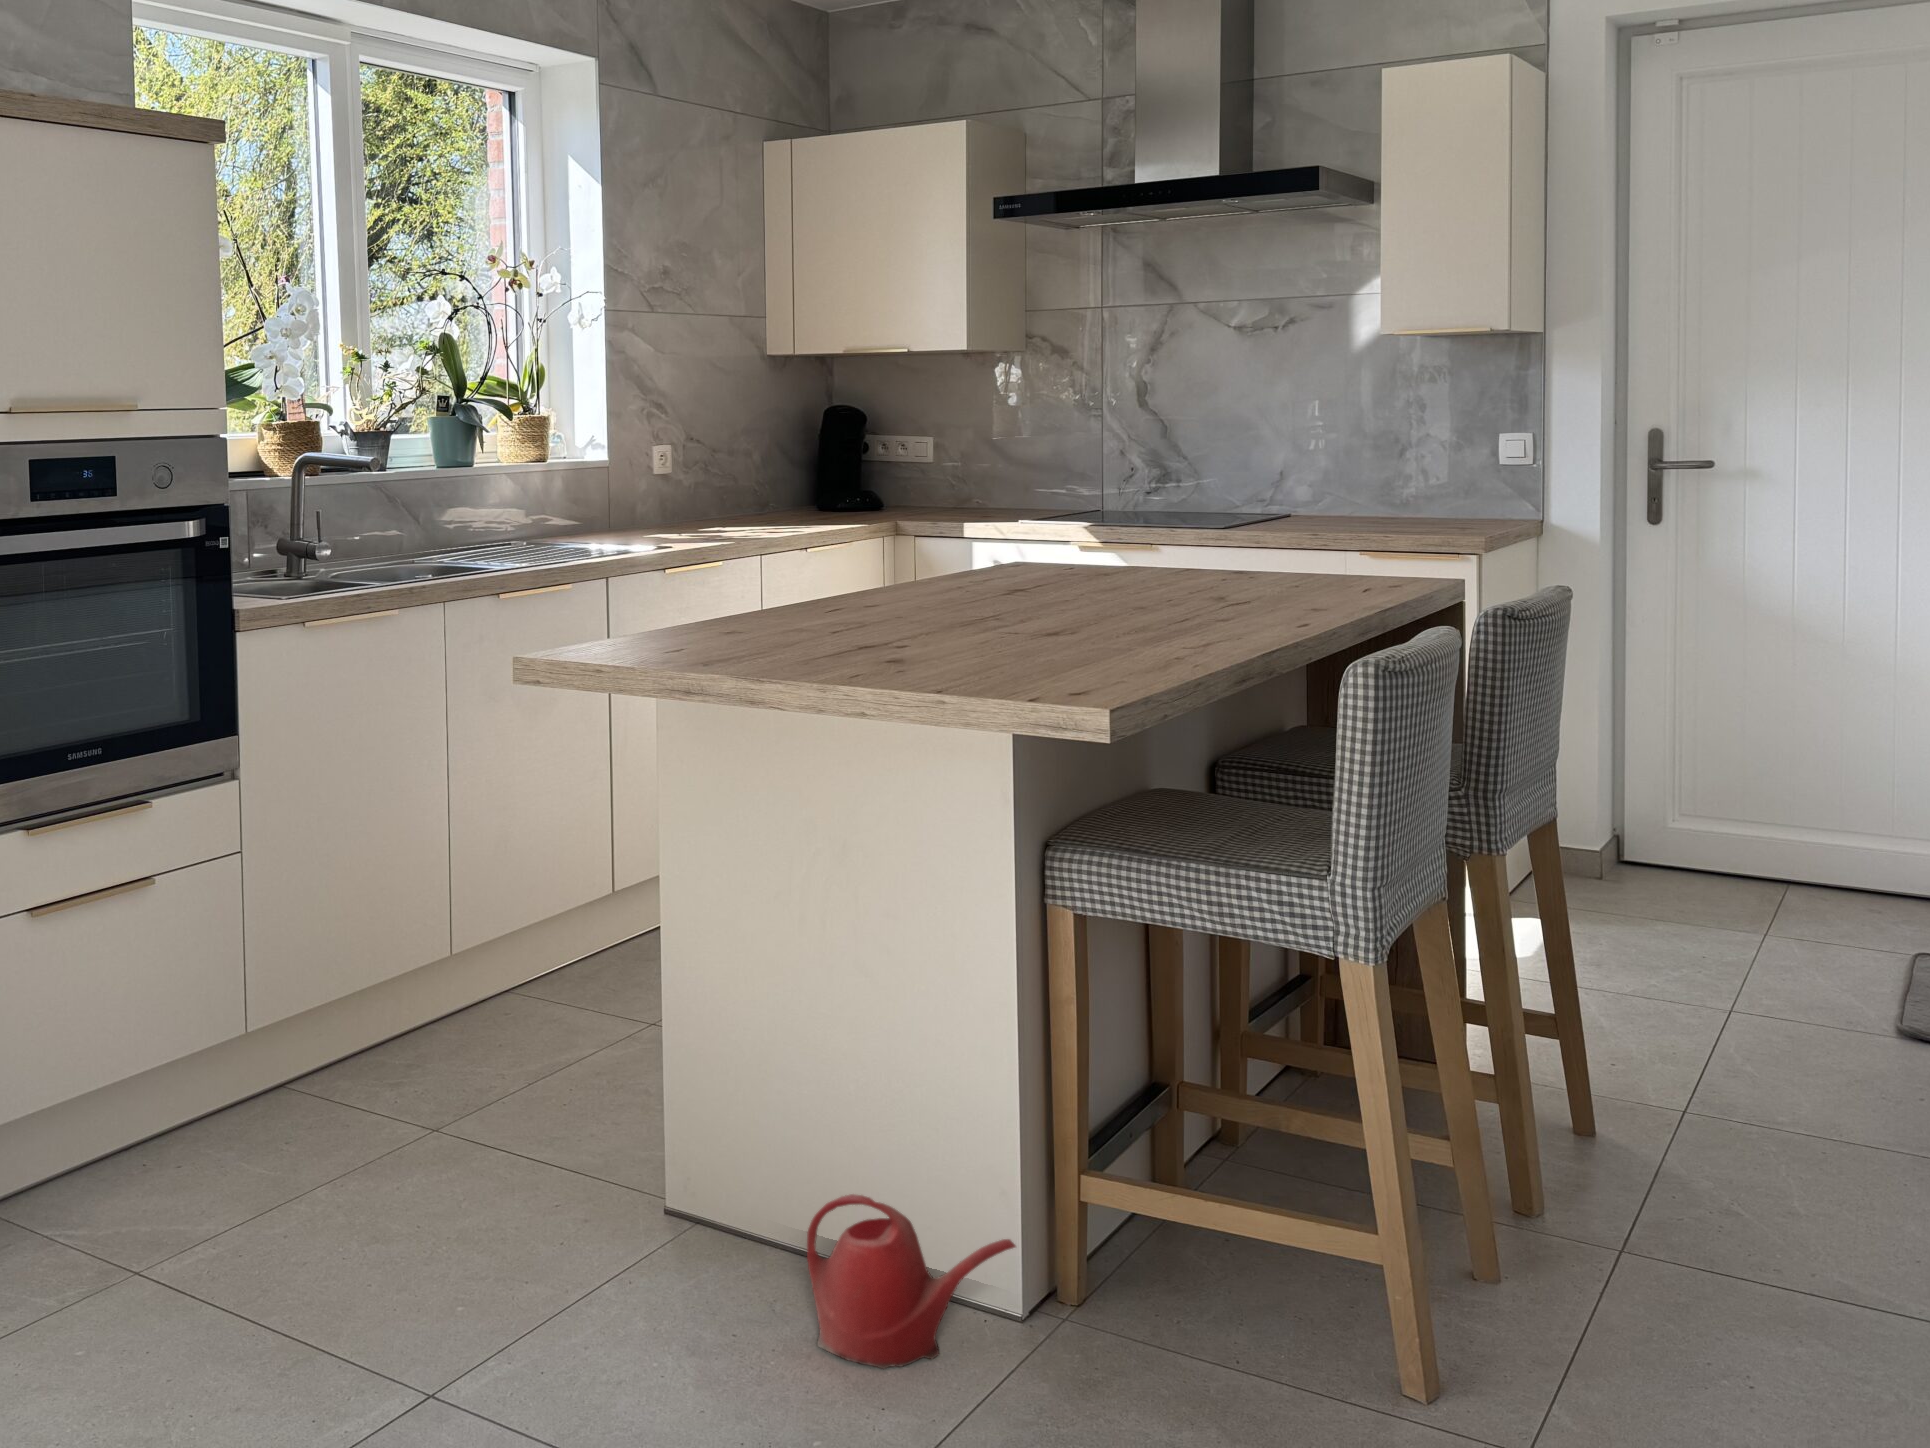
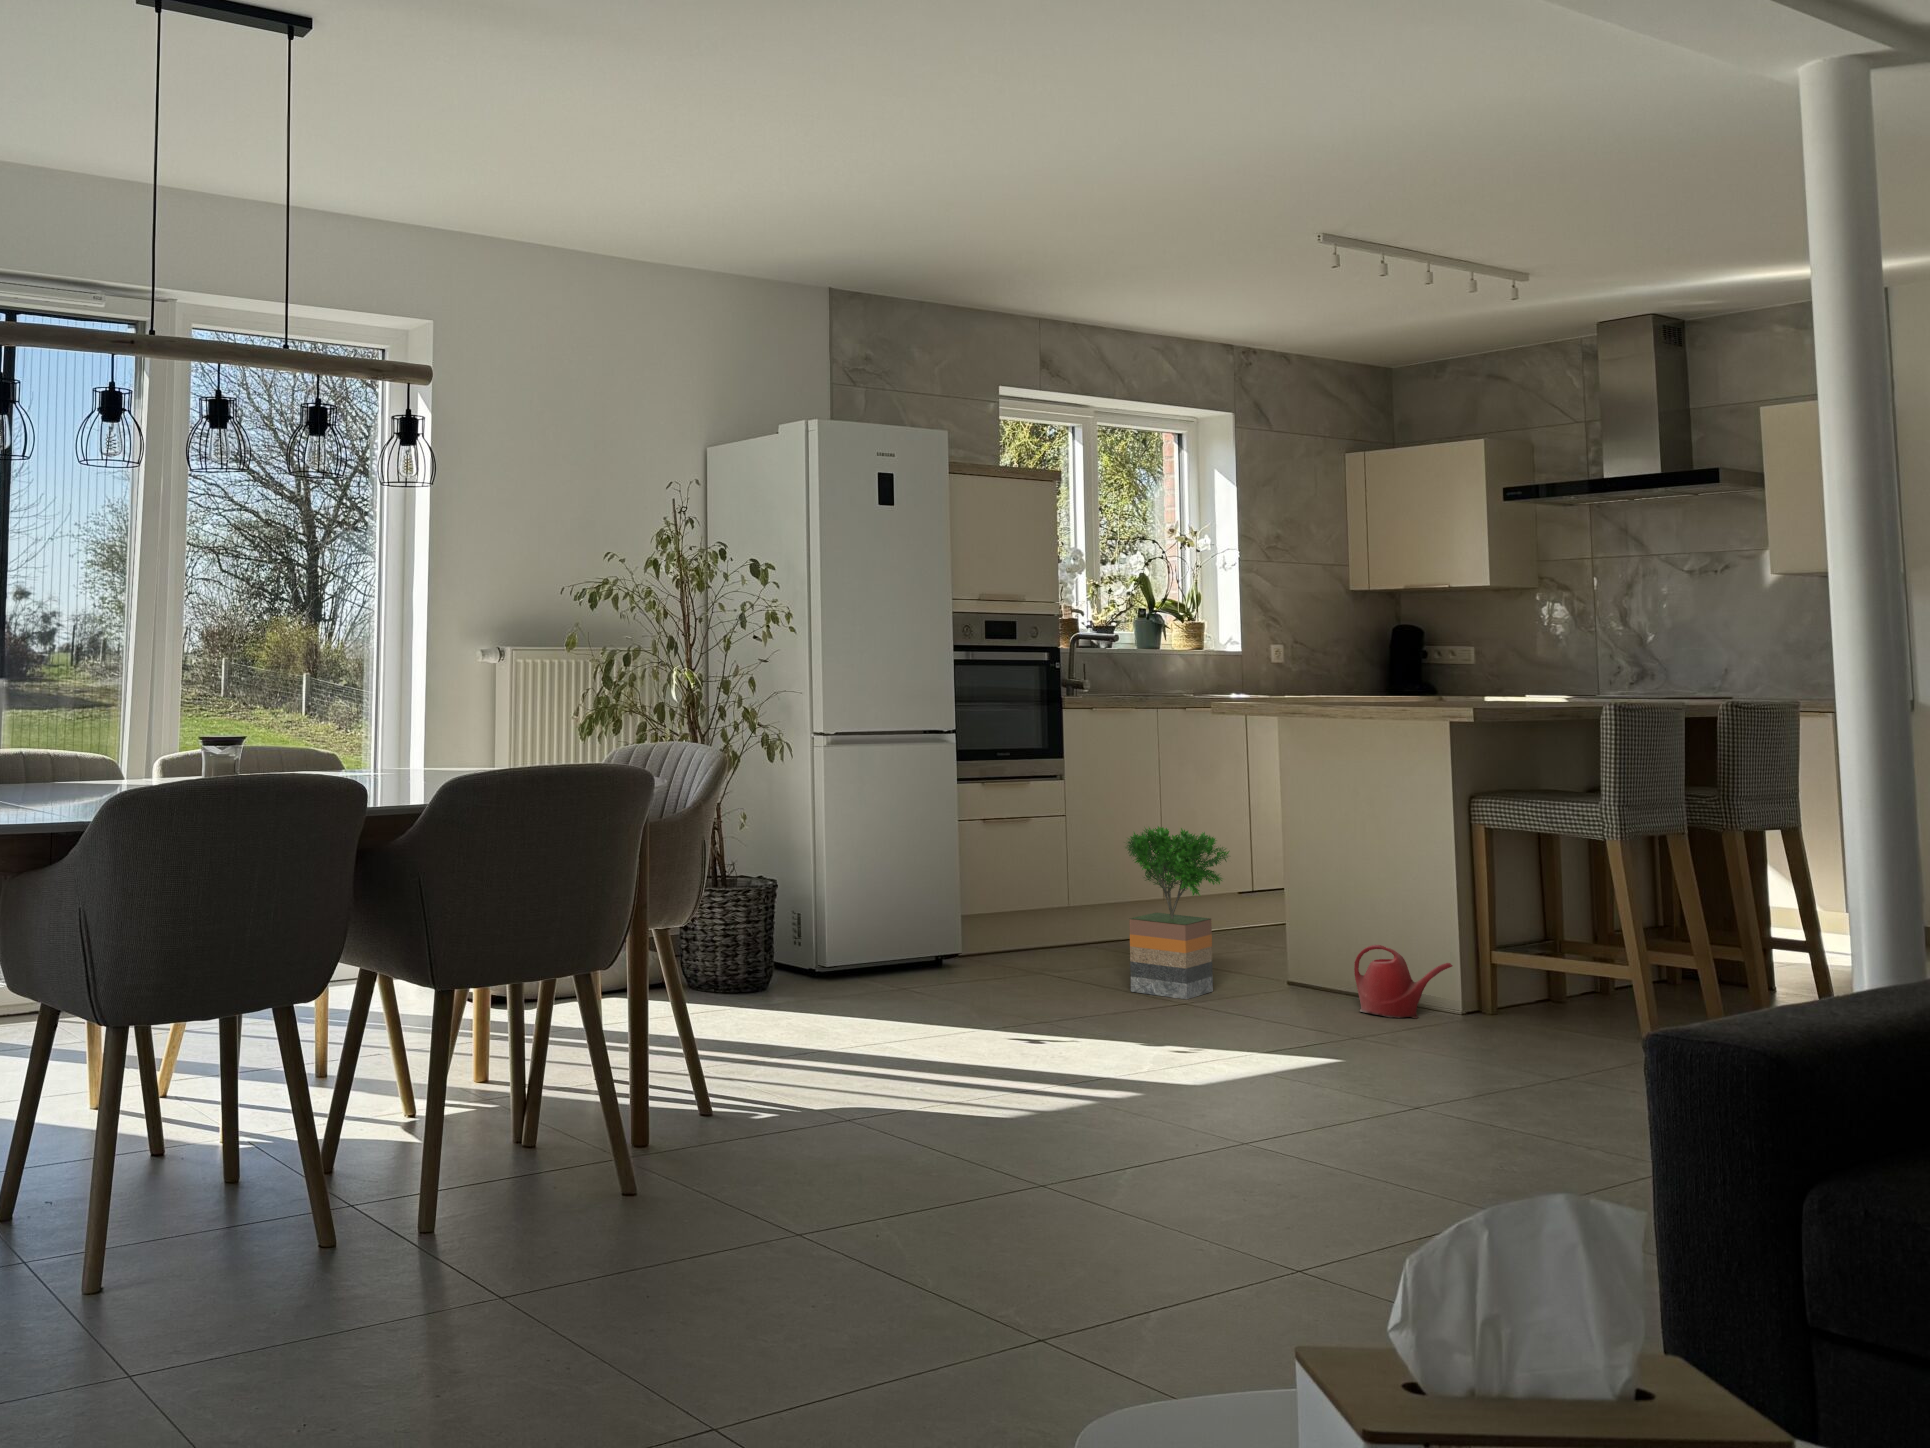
potted tree: none [303,933,551,1354] -> present [1126,826,1229,999]

